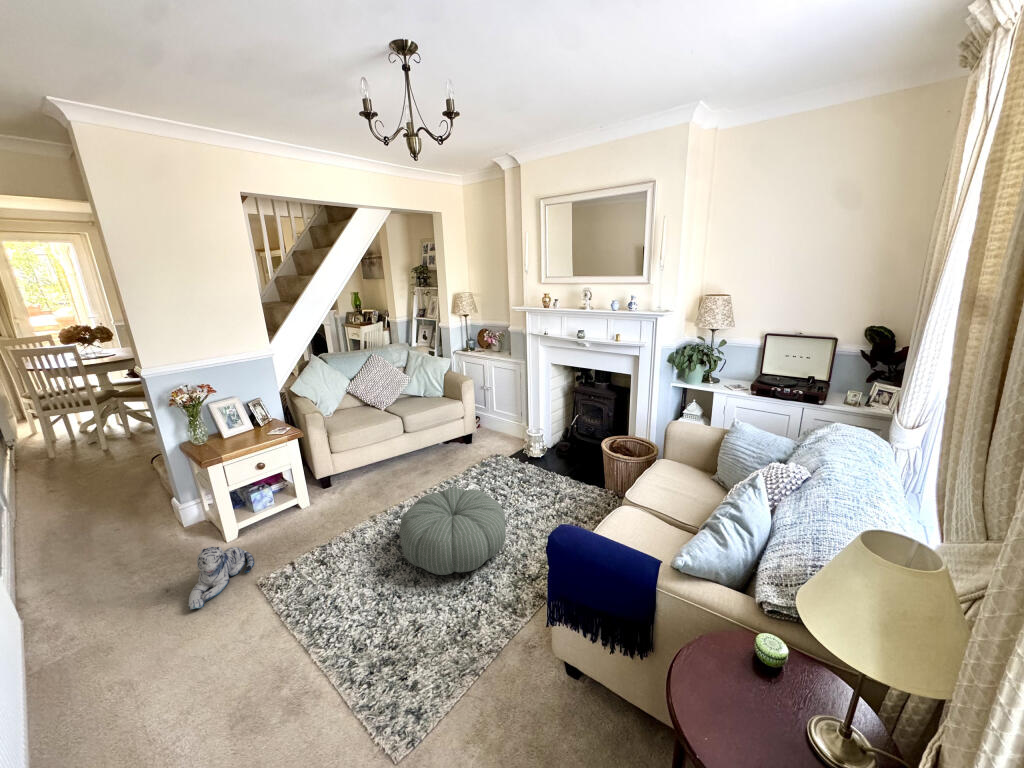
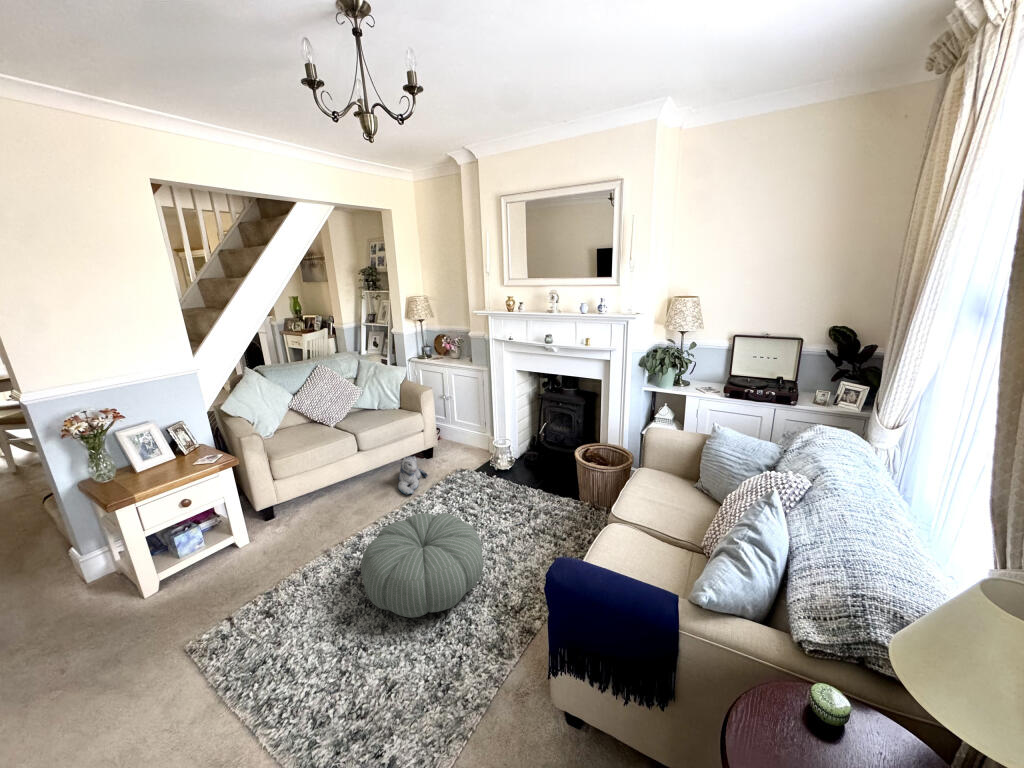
plush toy: present [189,547,254,610] -> present [398,456,428,495]

